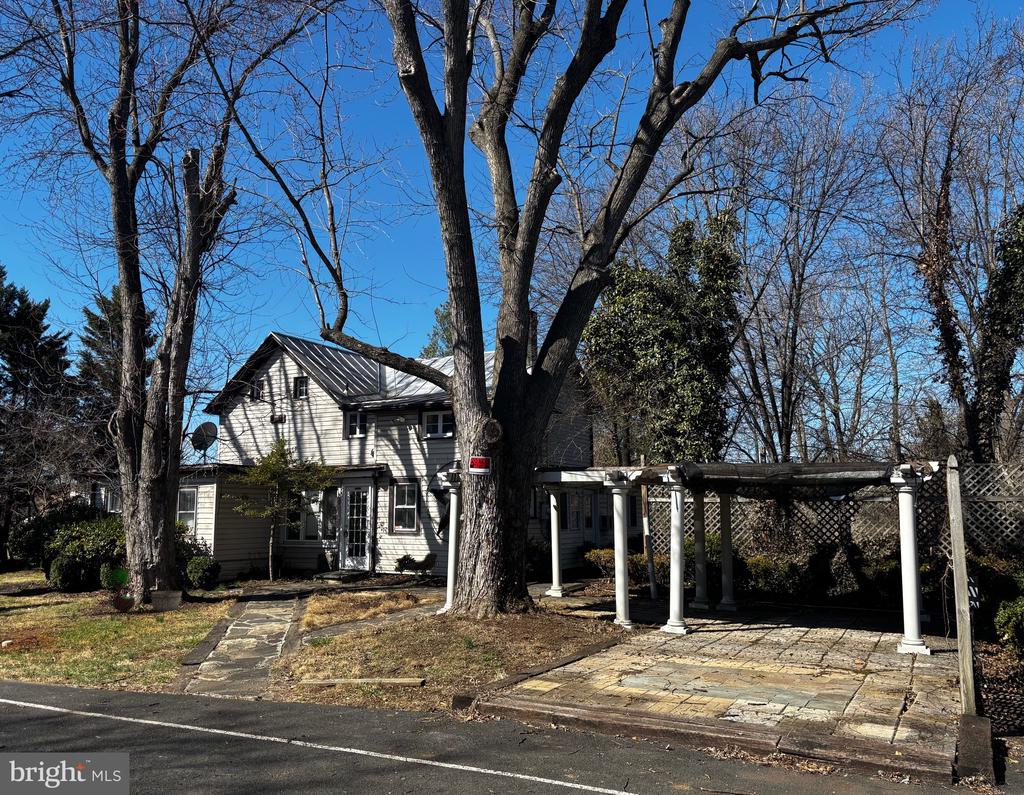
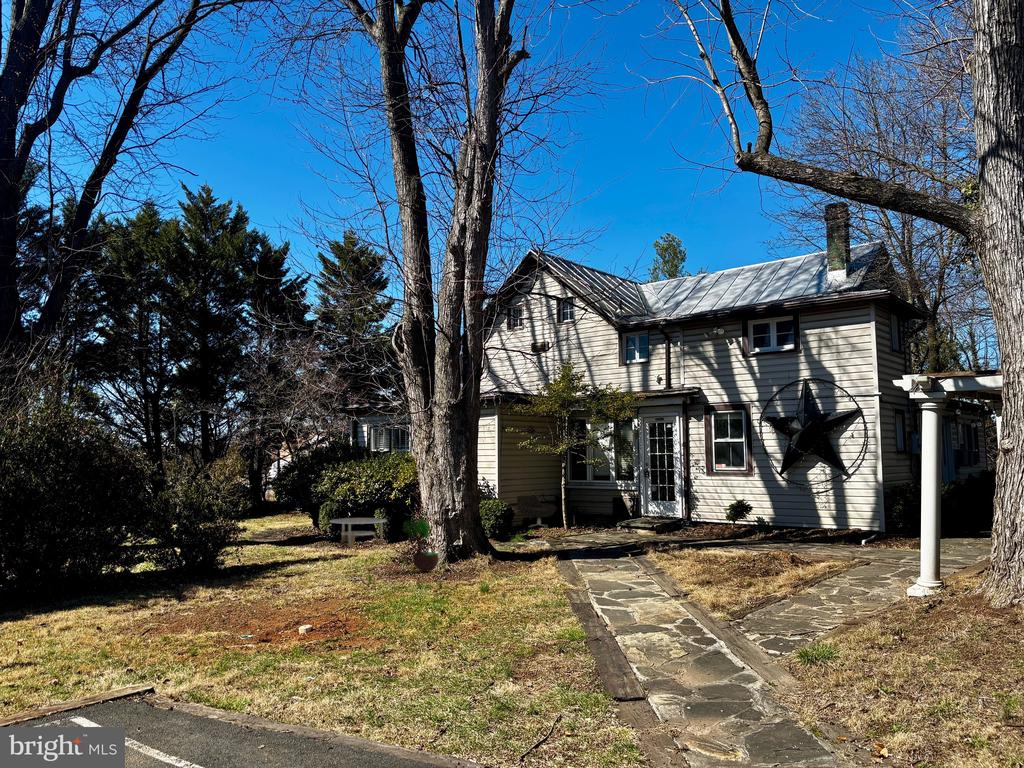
lounge chair: present [405,553,437,580] -> present [517,495,557,525]
round table: none [47,574,103,599] -> present [329,518,387,547]
wooden bucket: present [151,587,182,612] -> none [457,540,493,573]

